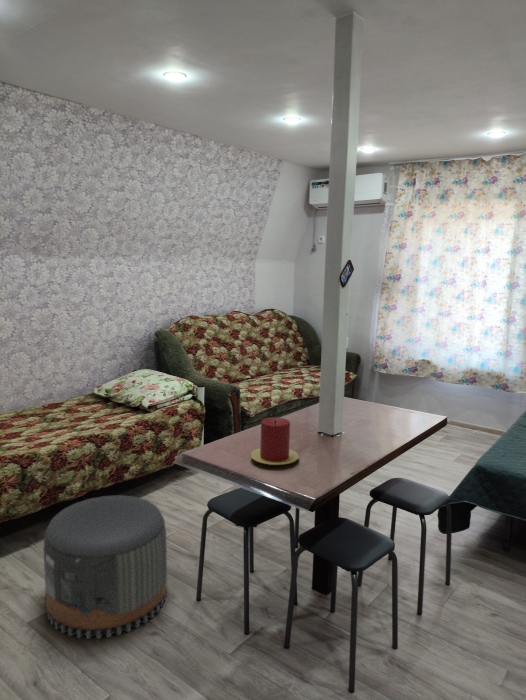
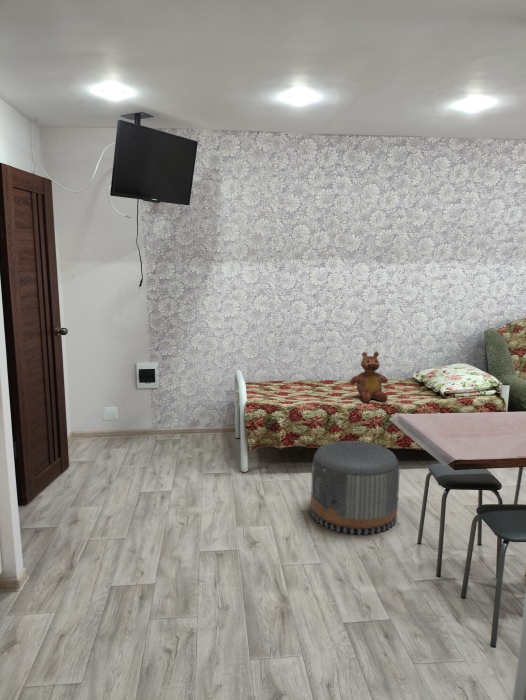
teddy bear: none [37,371,90,438] -> present [350,352,388,402]
candle: present [251,417,299,465] -> none [438,394,480,432]

